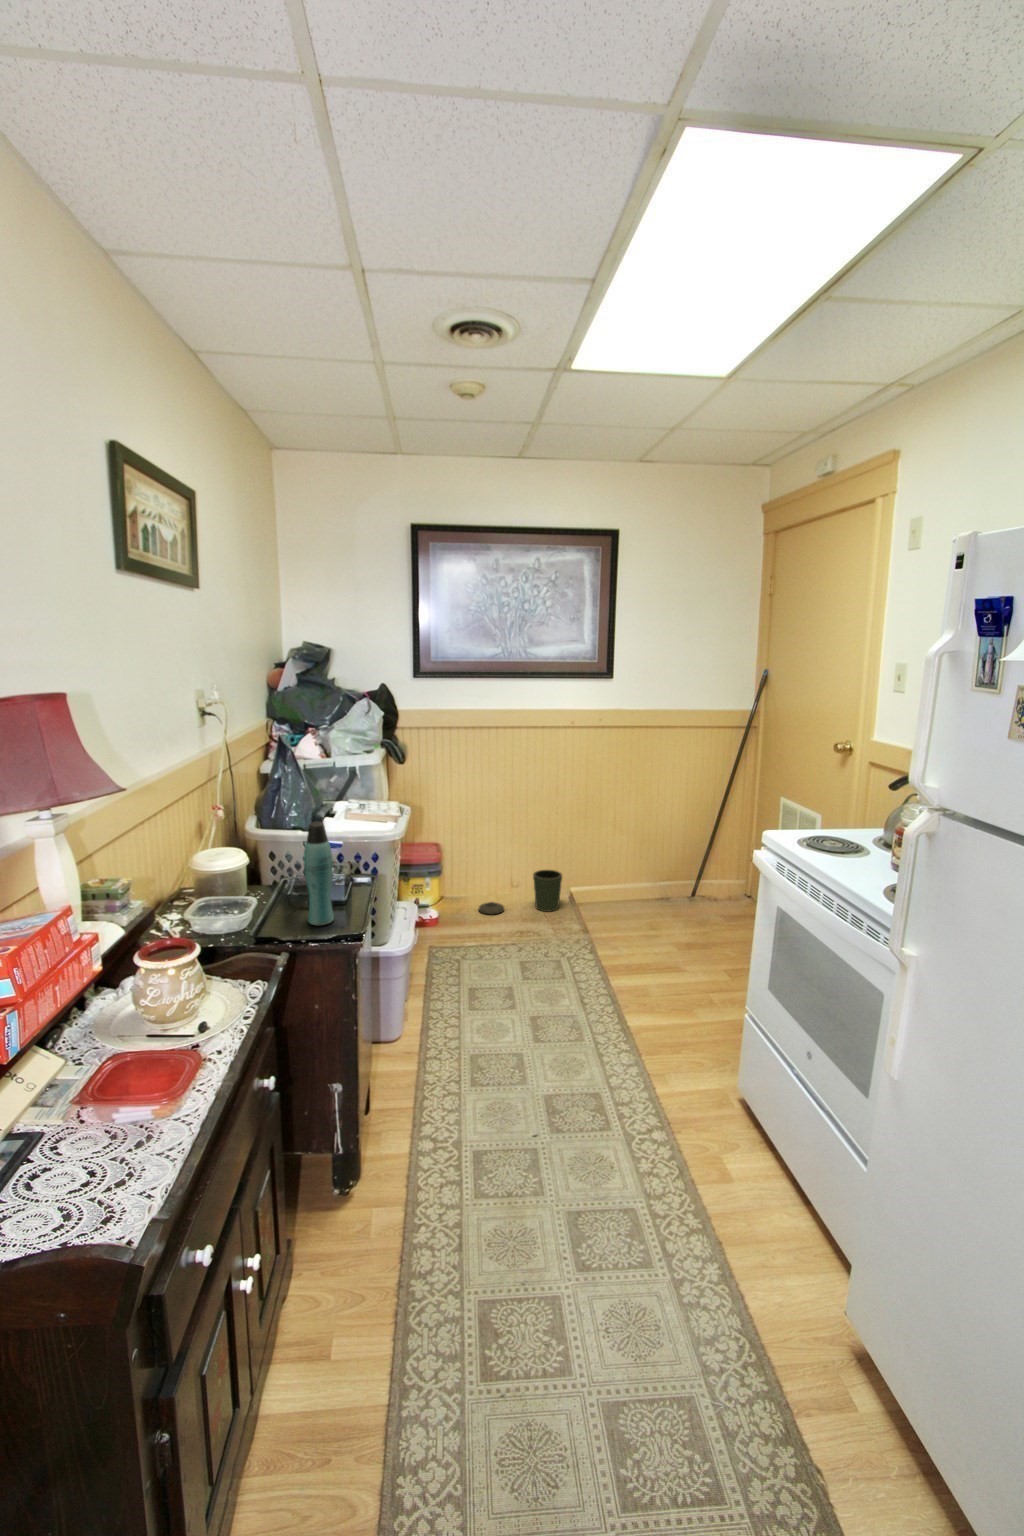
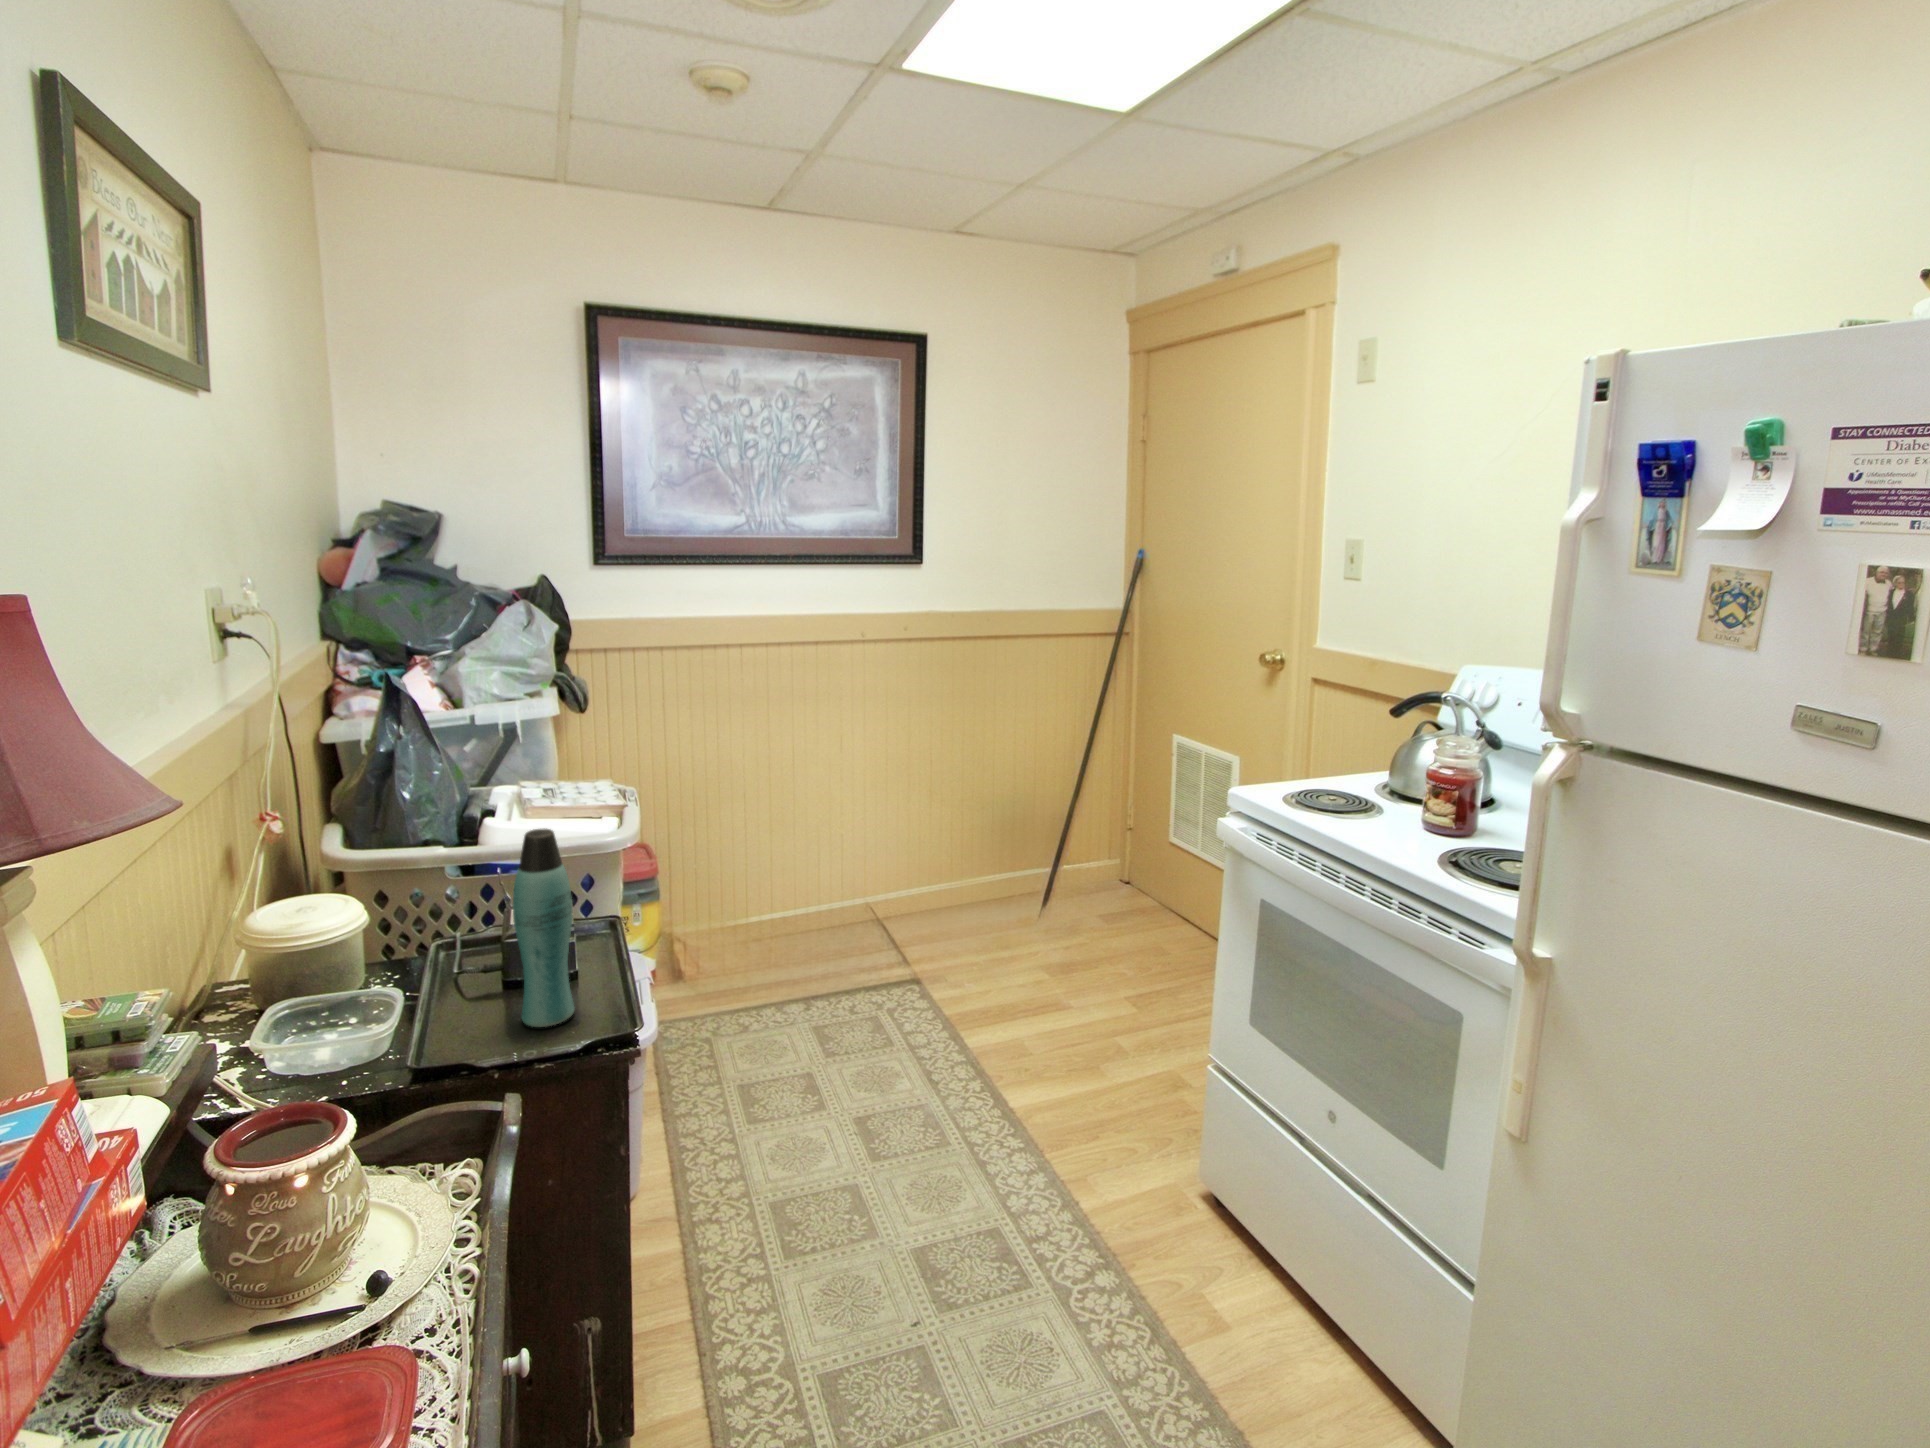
trash can: present [479,870,562,914] -> none [725,871,861,955]

